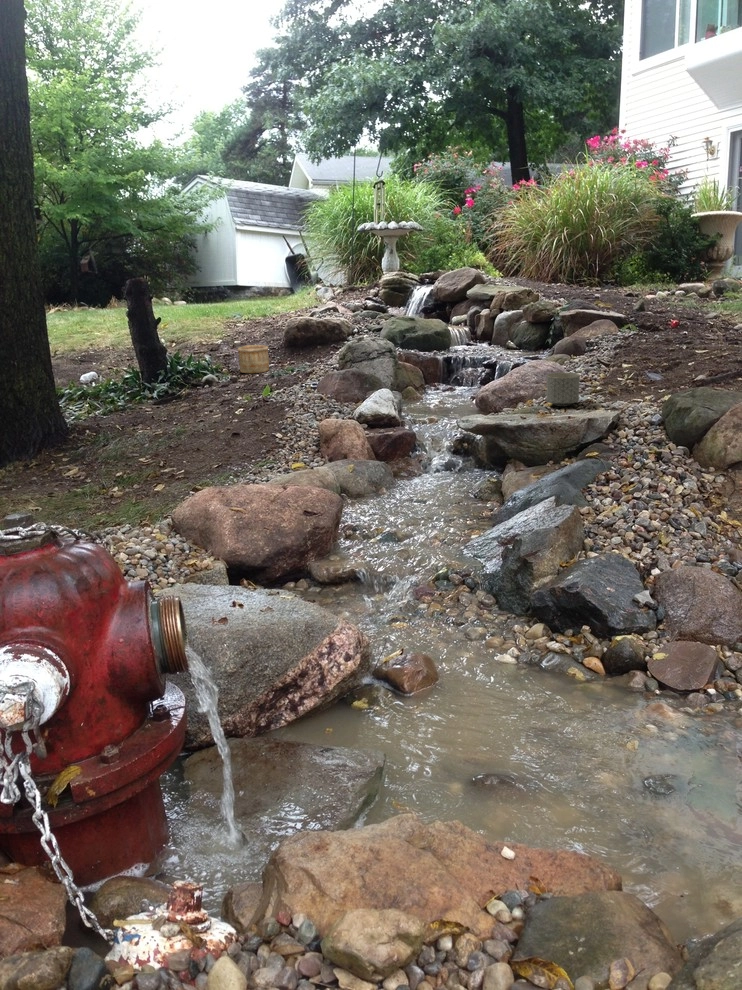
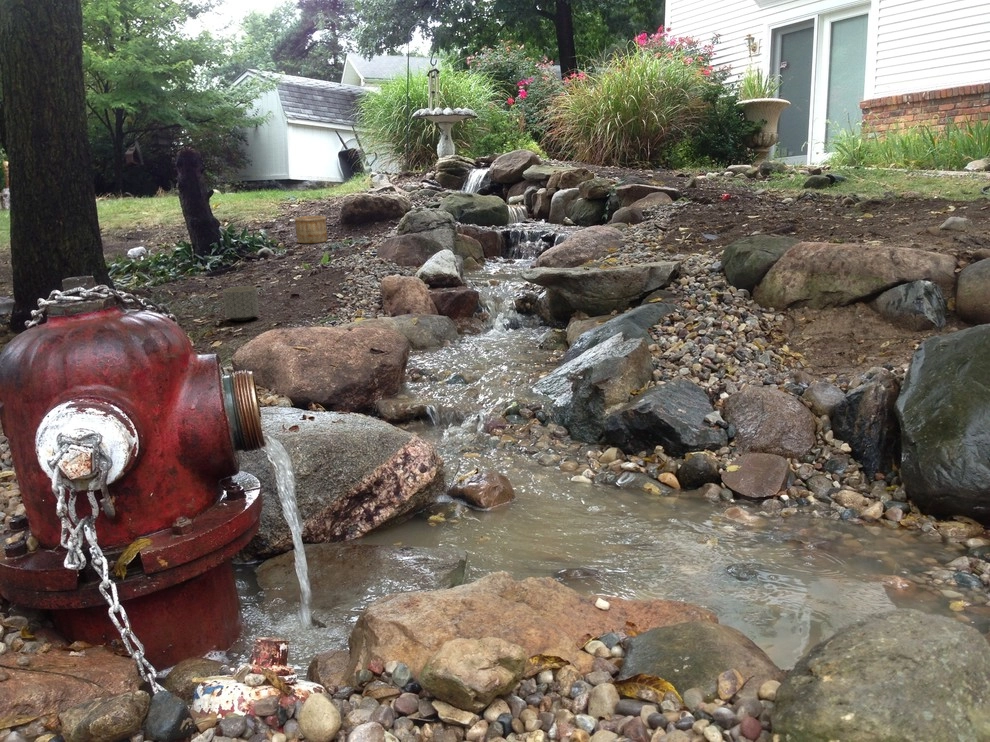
planter: present [546,373,580,407] -> present [223,286,259,321]

